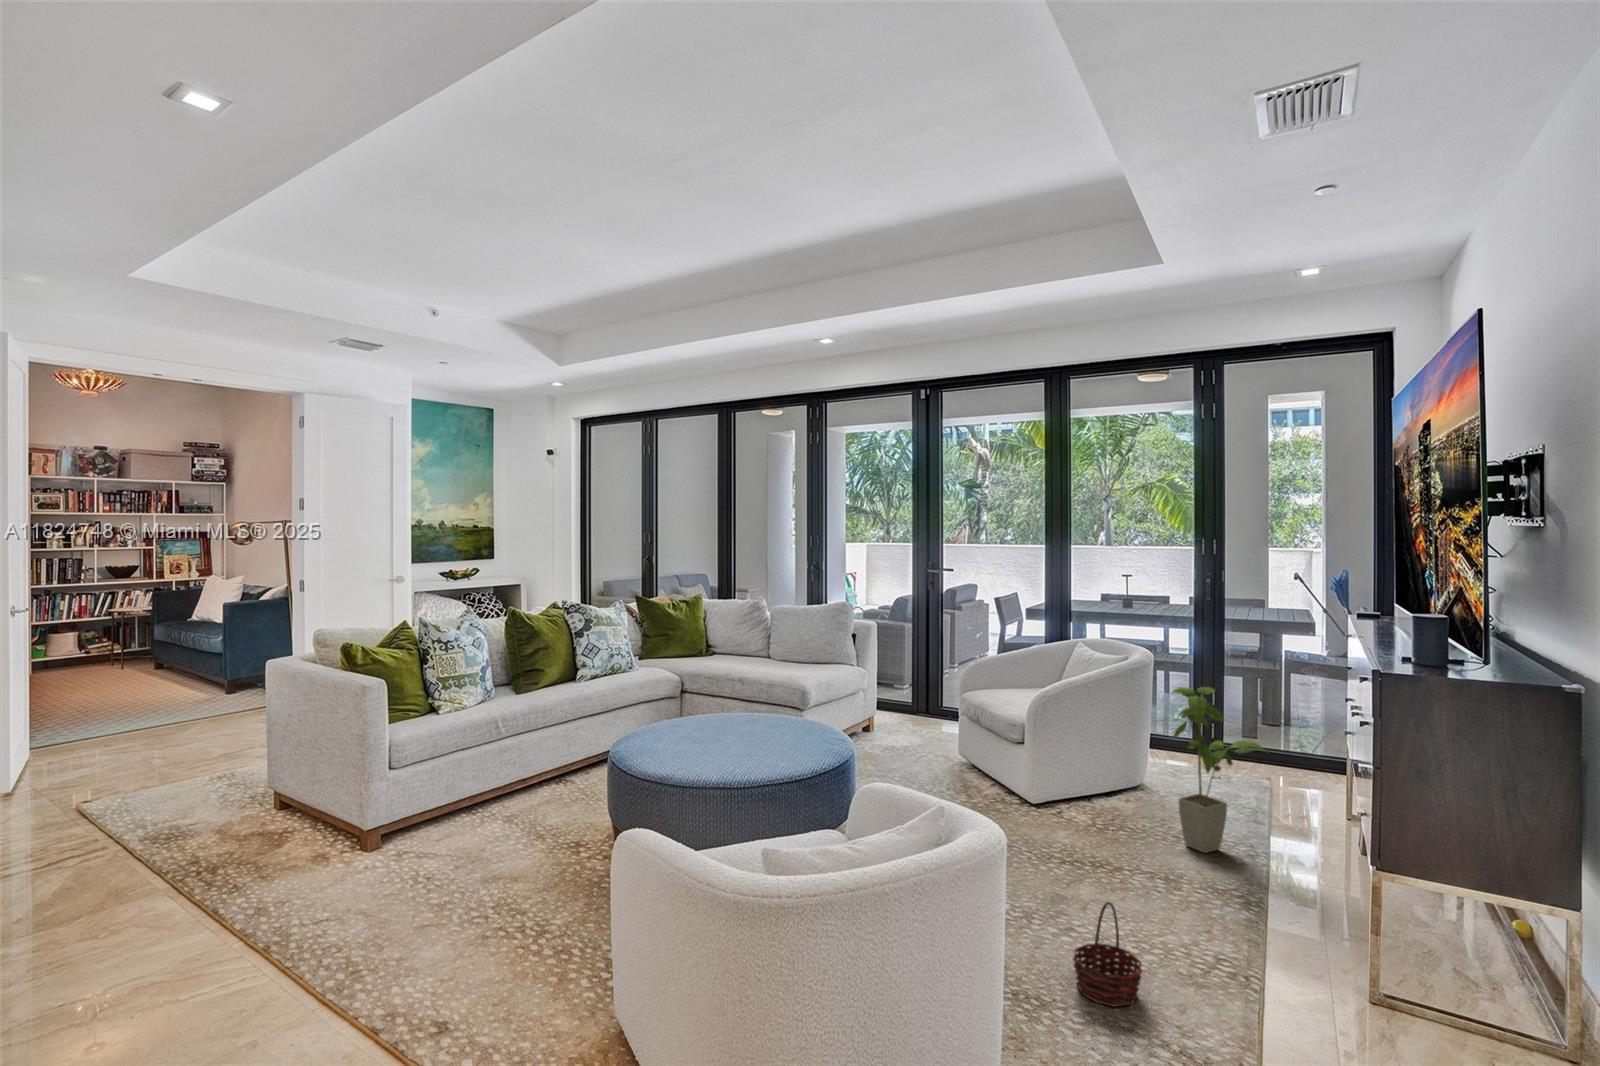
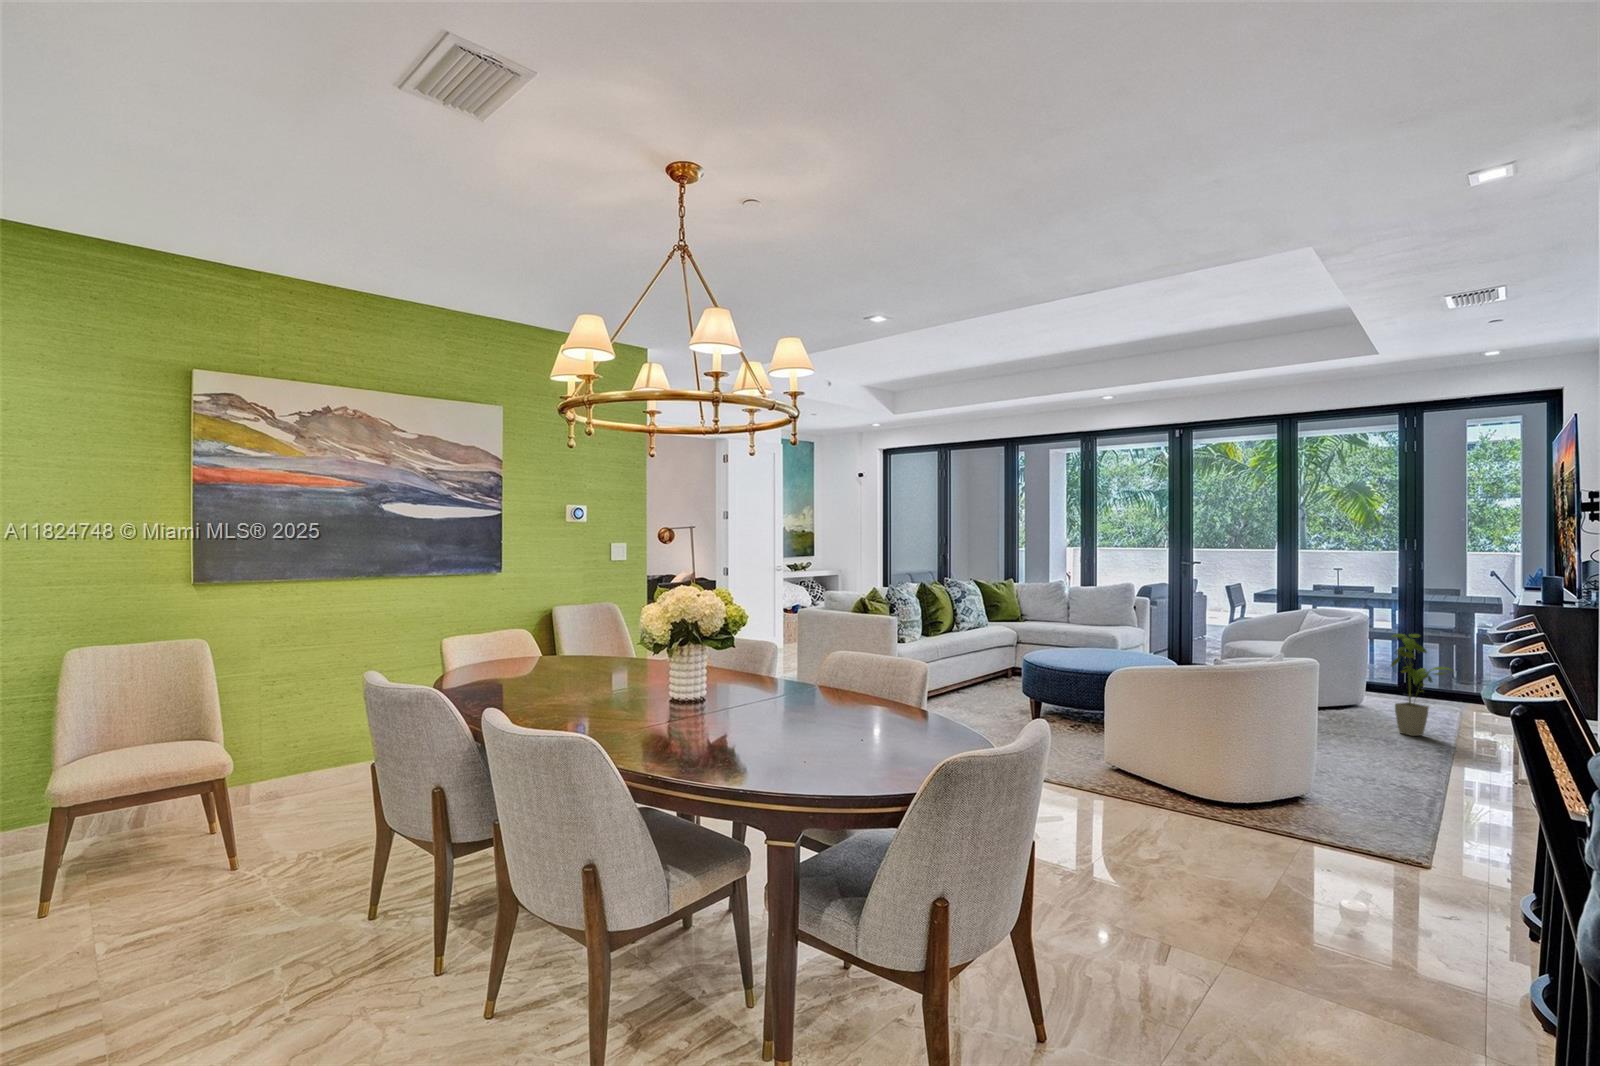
basket: present [1073,902,1142,1007] -> none [1343,727,1384,777]

